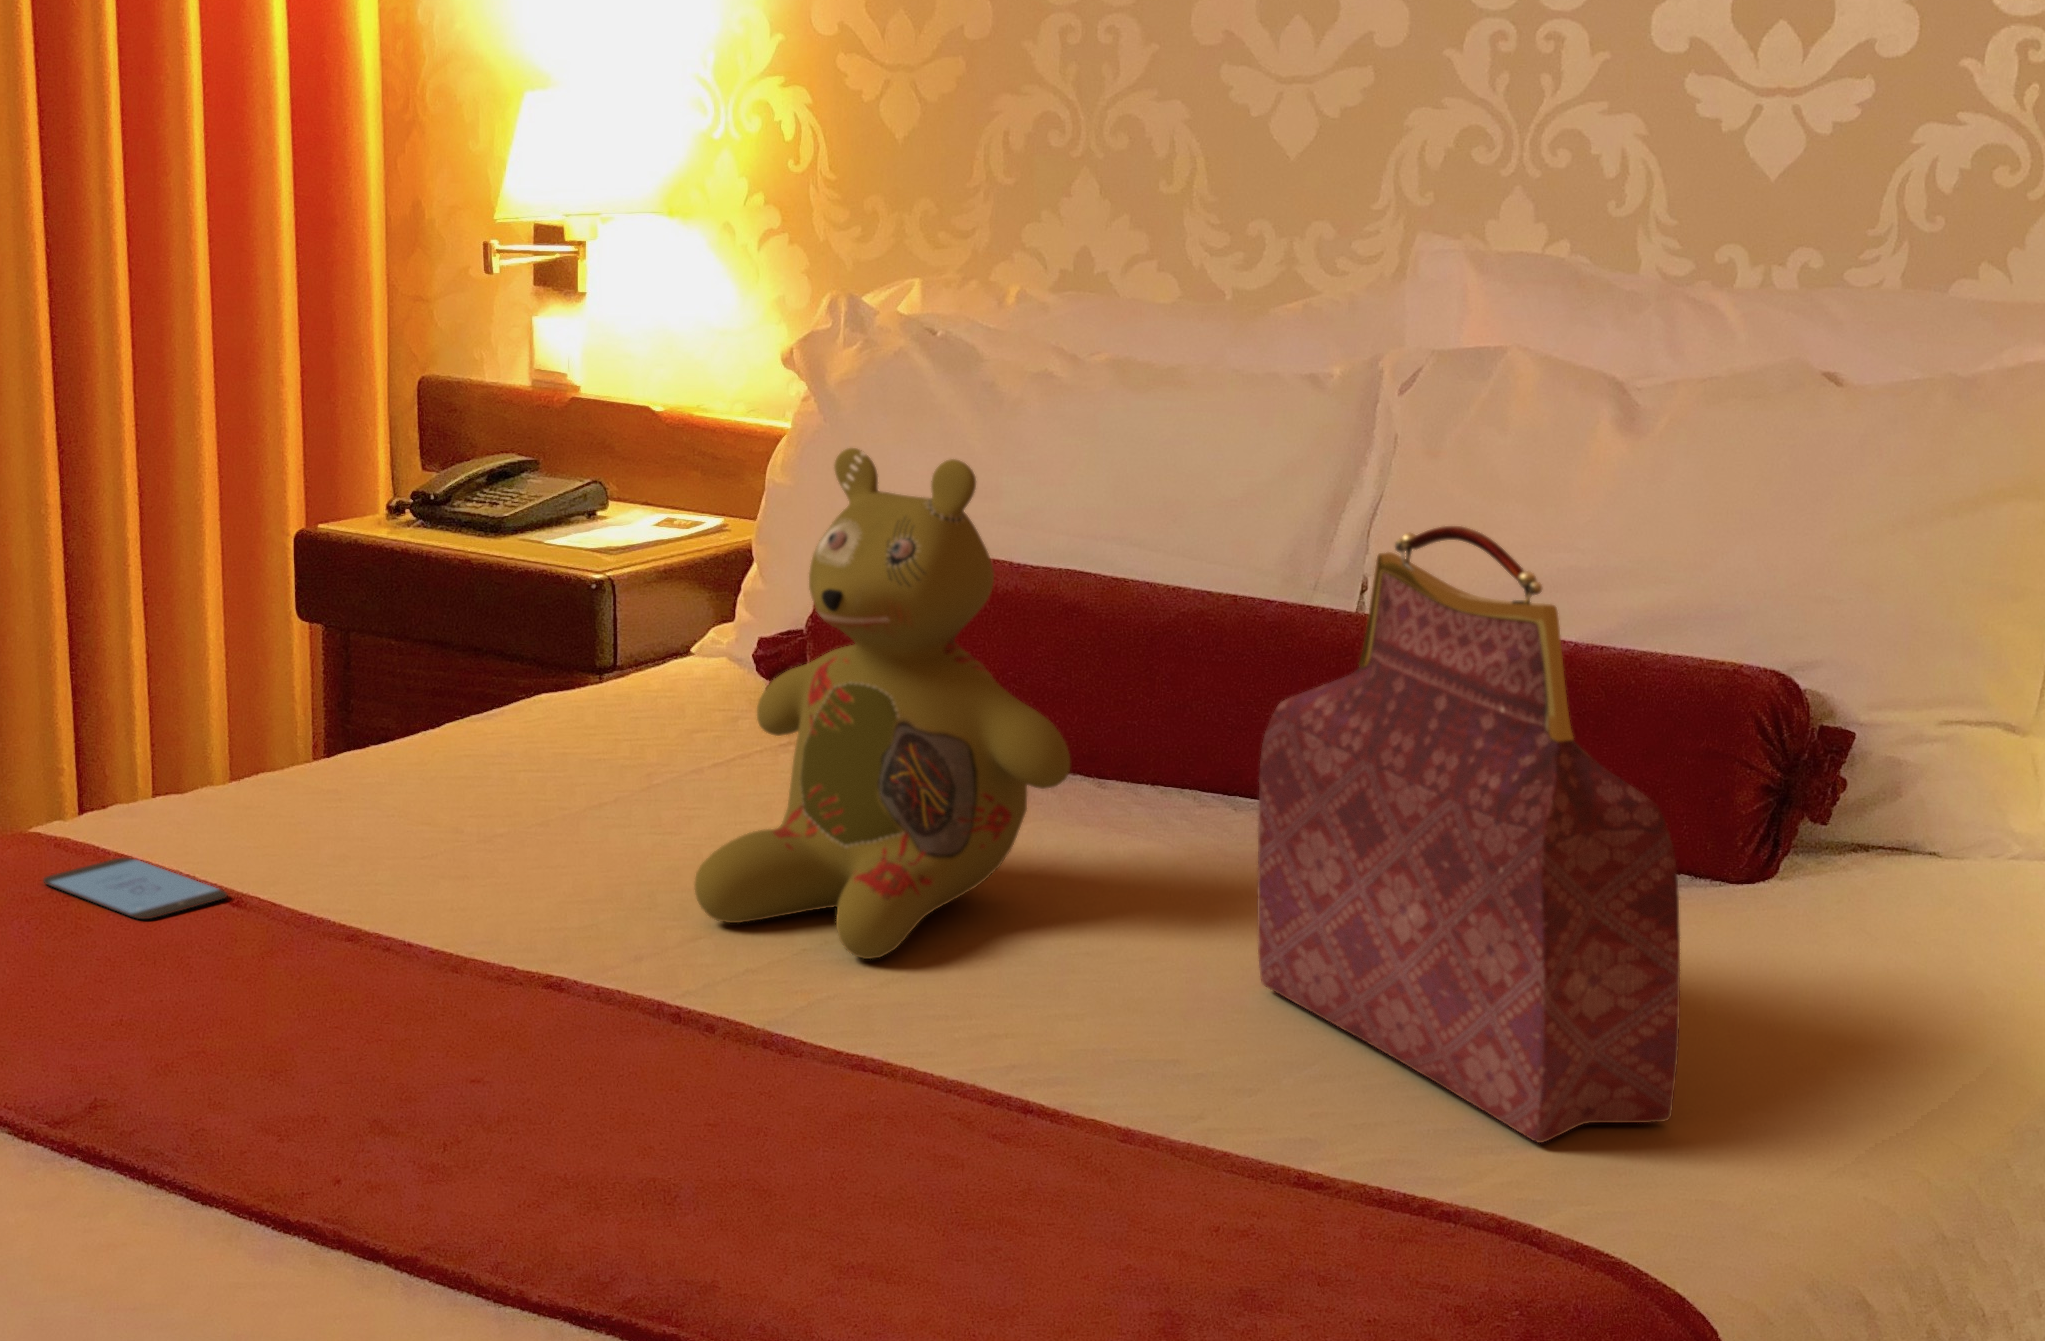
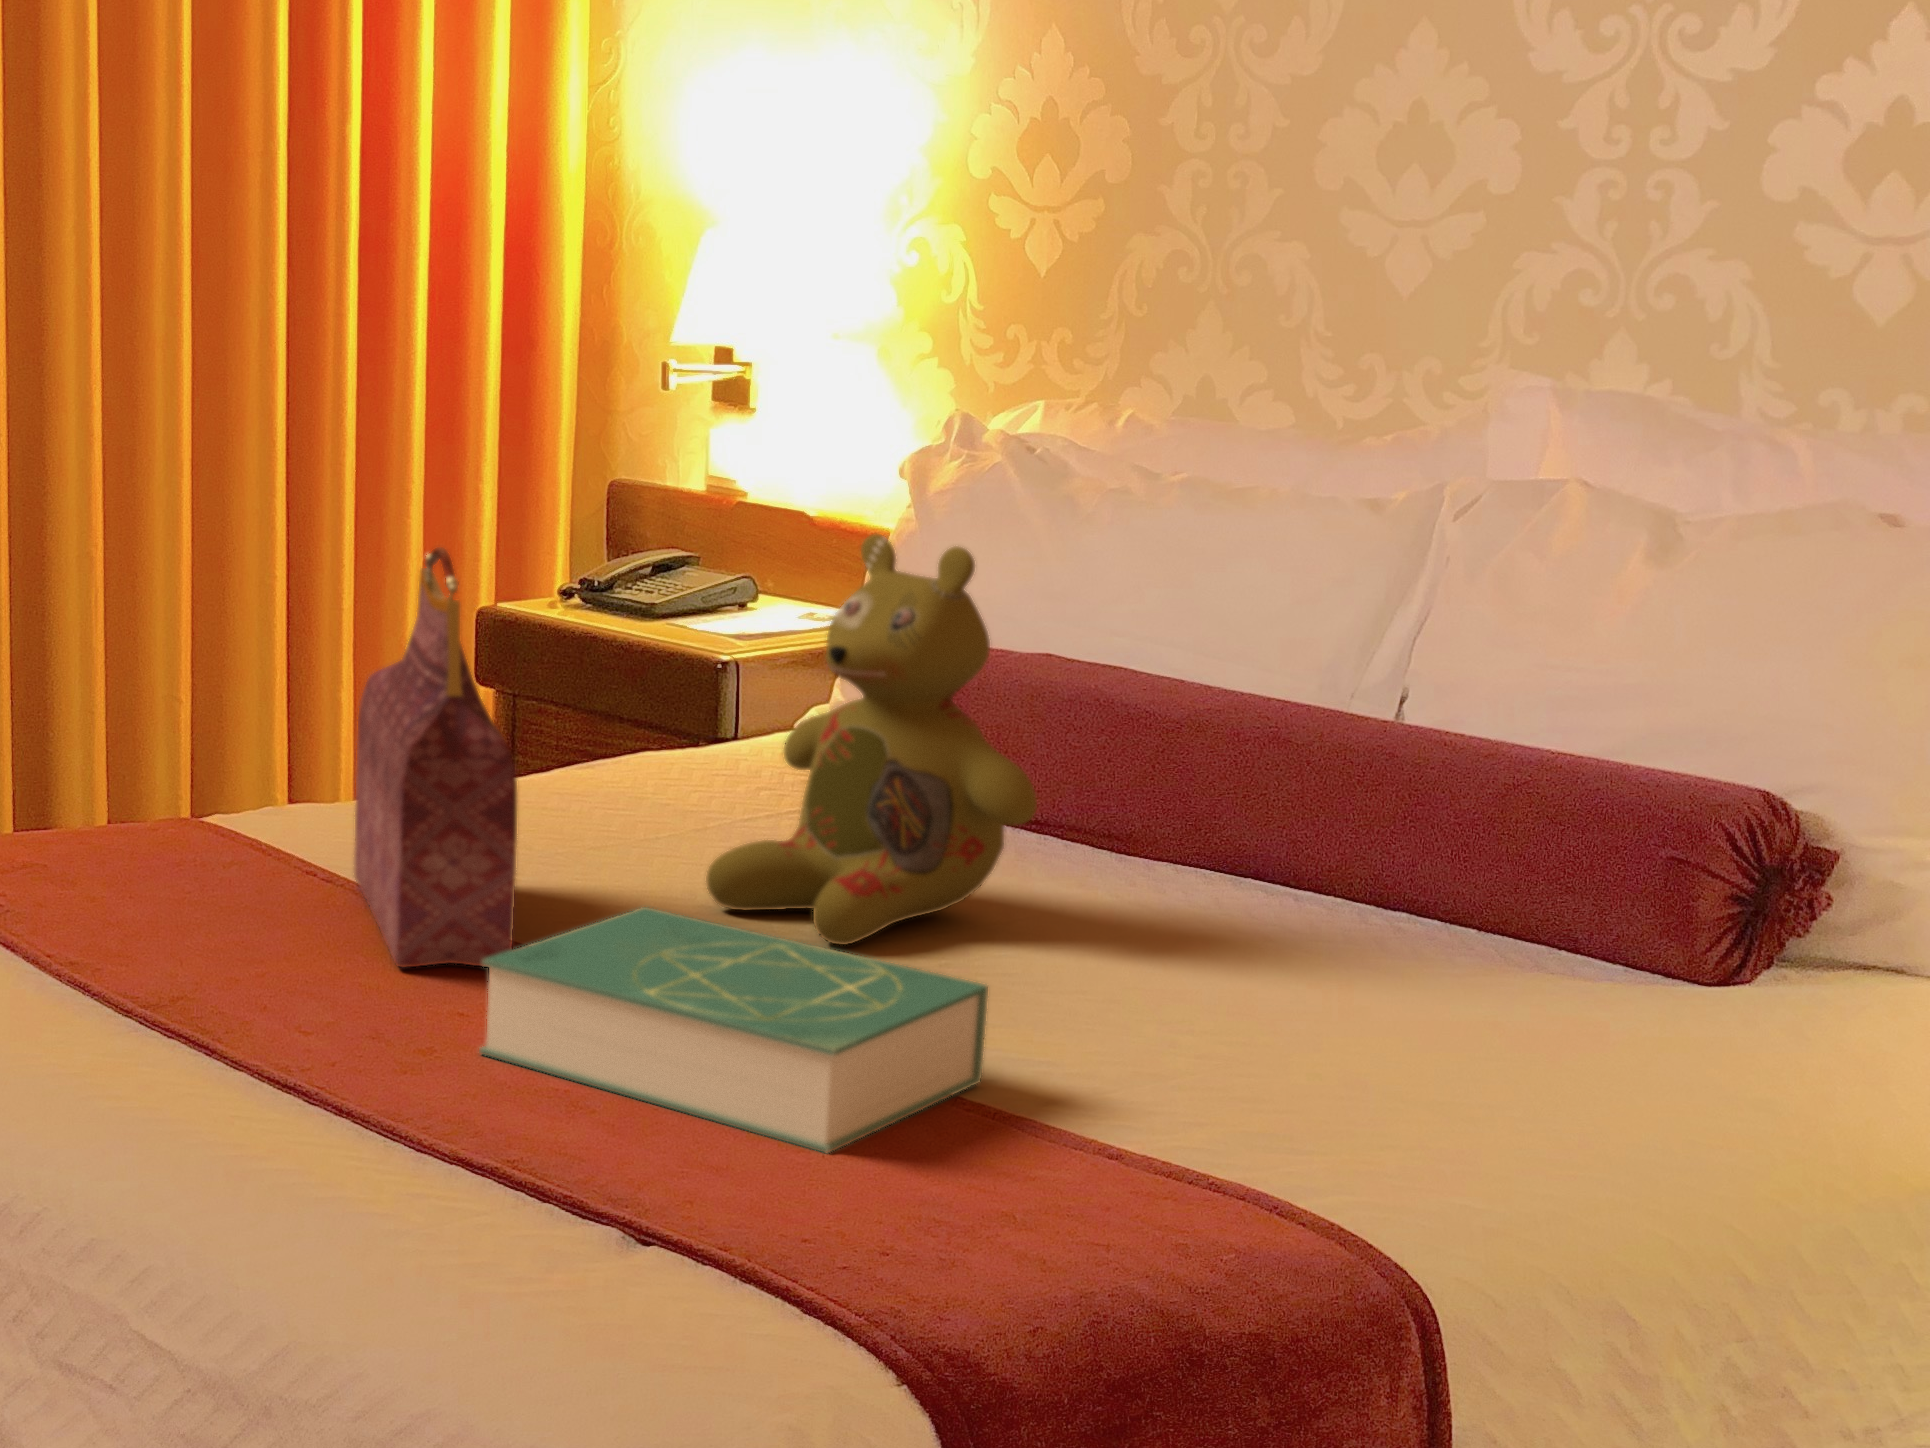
handbag: present [1257,526,1680,1143] -> present [354,547,517,967]
smartphone: present [43,858,227,919] -> none [207,819,341,860]
book: none [502,959,1124,1303] -> present [479,907,988,1153]

